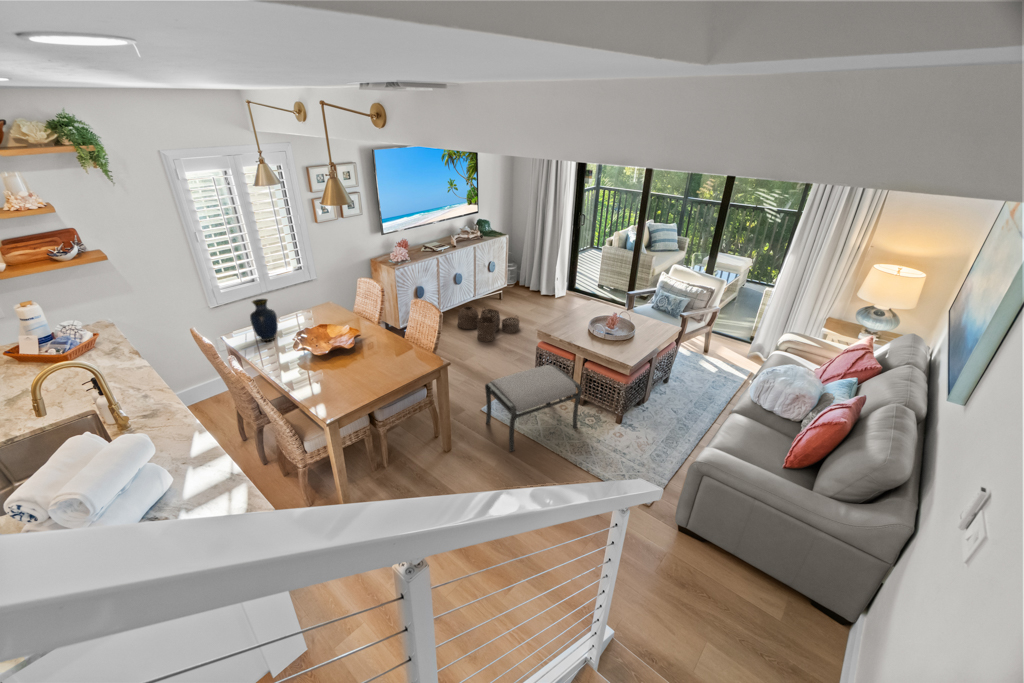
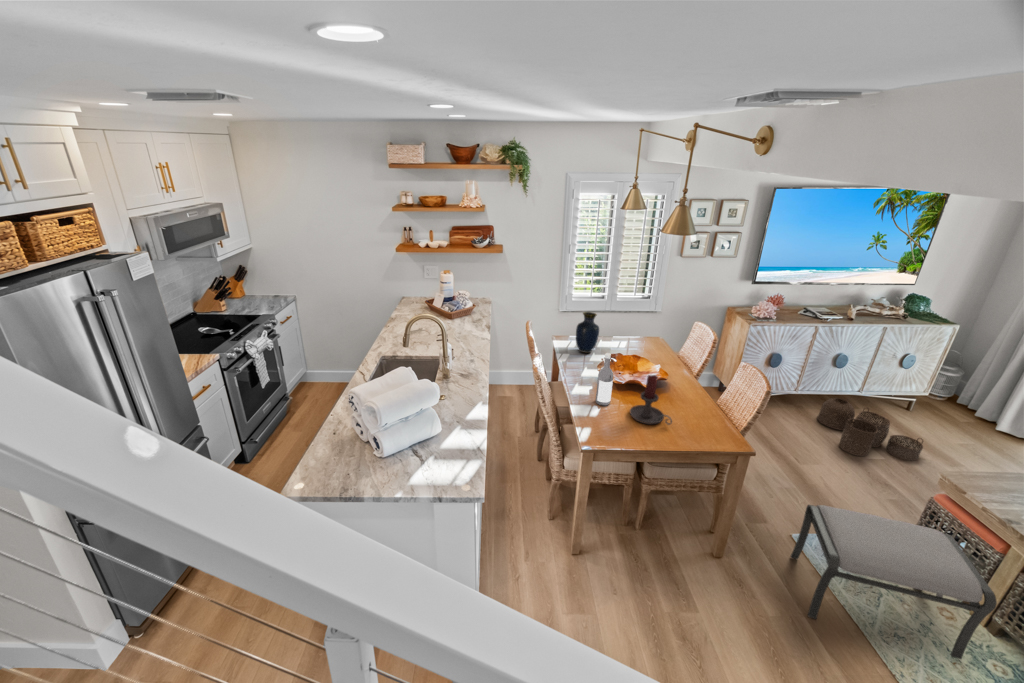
wine bottle: none [307,331,326,380] -> present [596,353,613,406]
candle holder: none [347,335,386,379] -> present [630,375,672,425]

